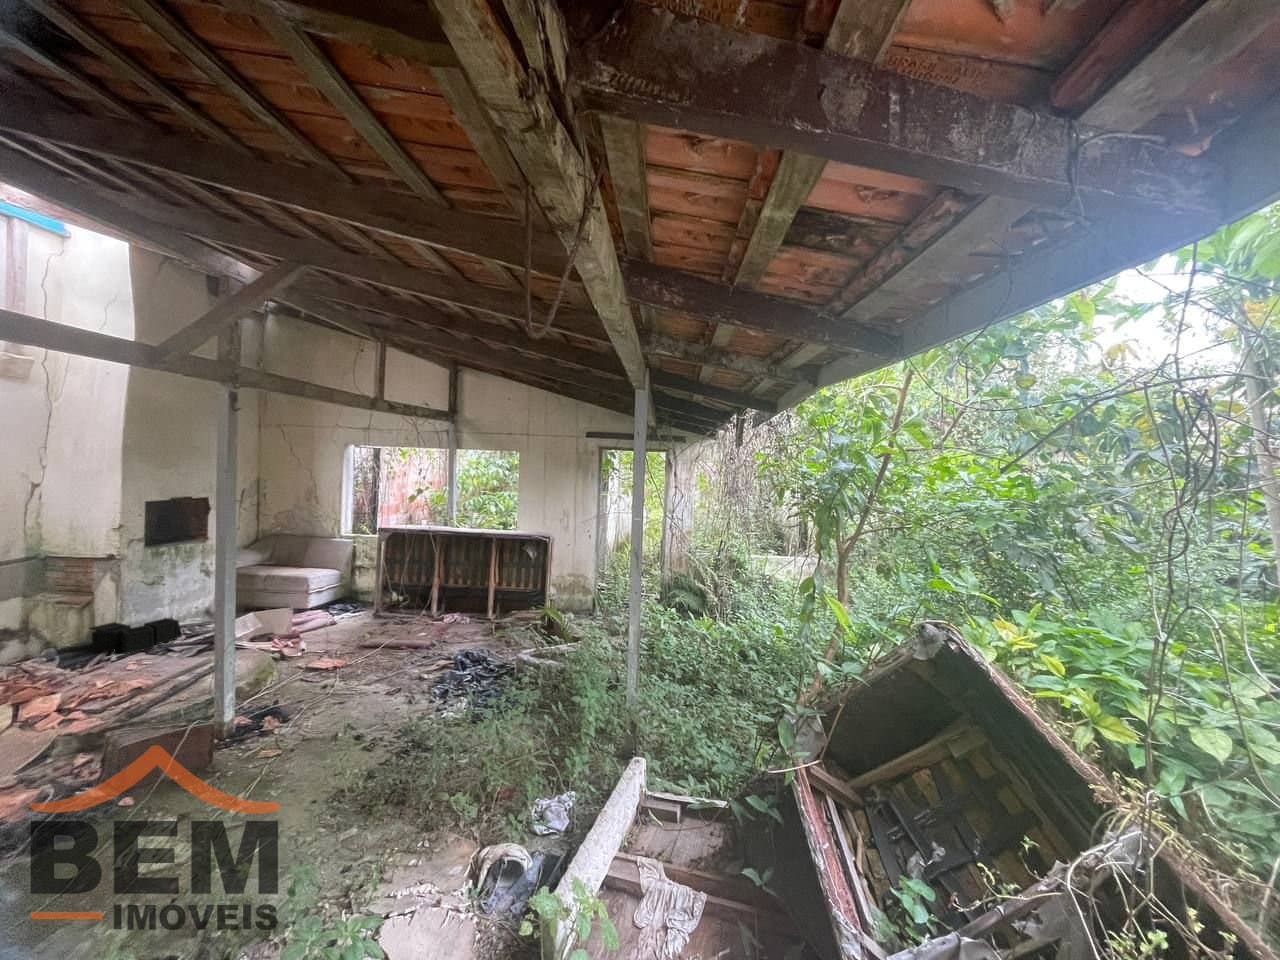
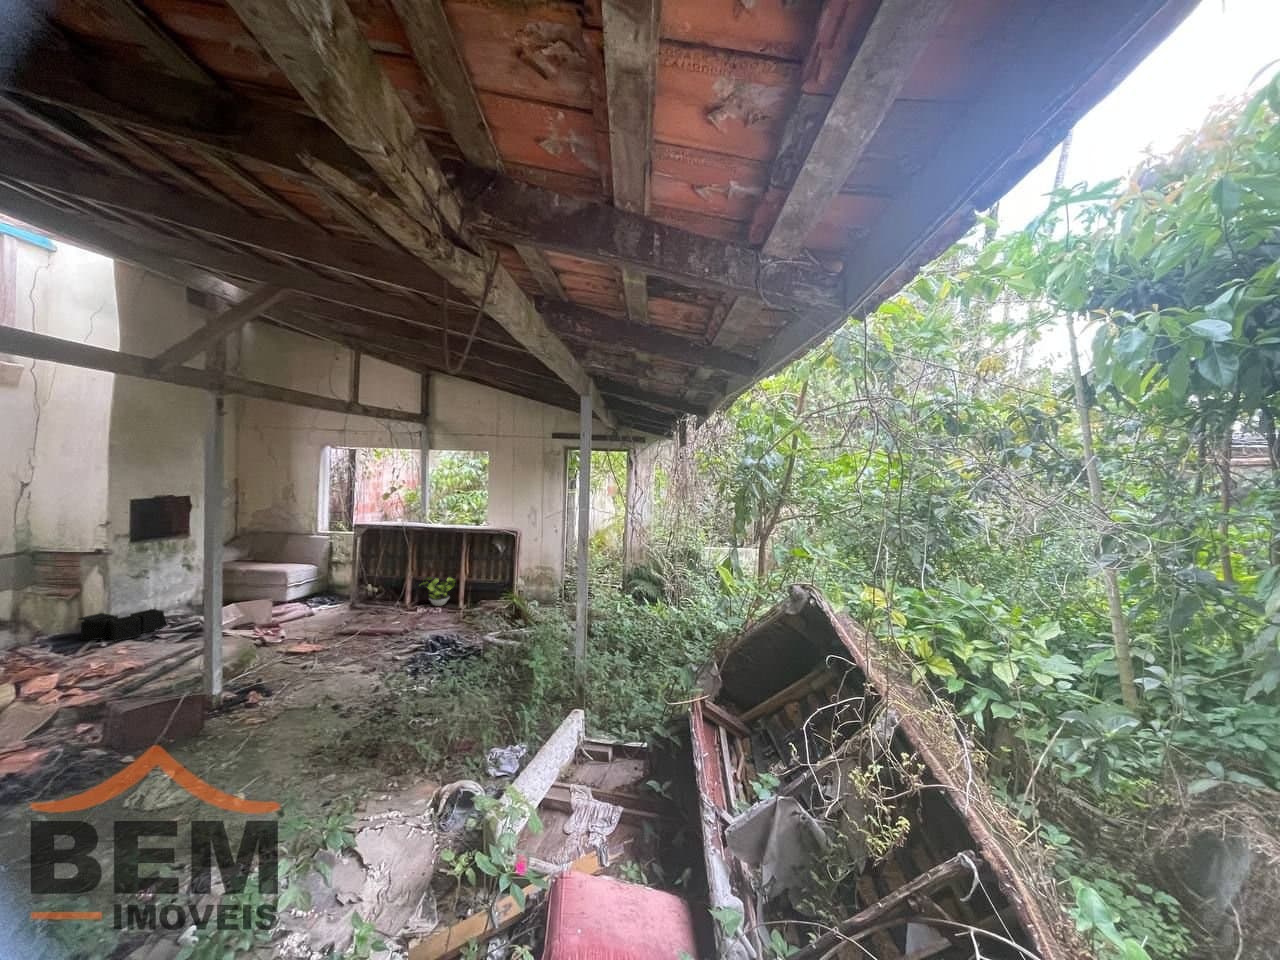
potted plant: none [445,586,485,617] -> present [421,577,455,606]

